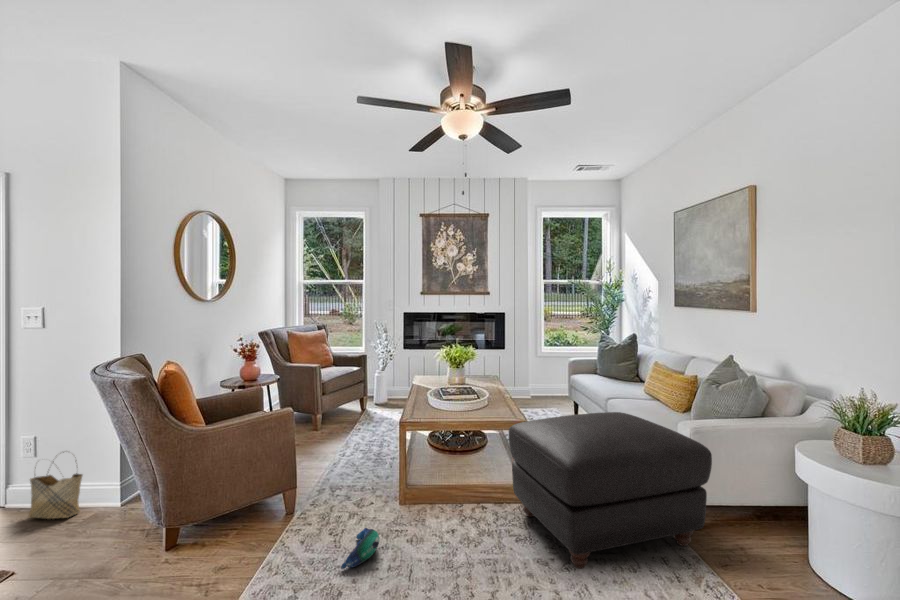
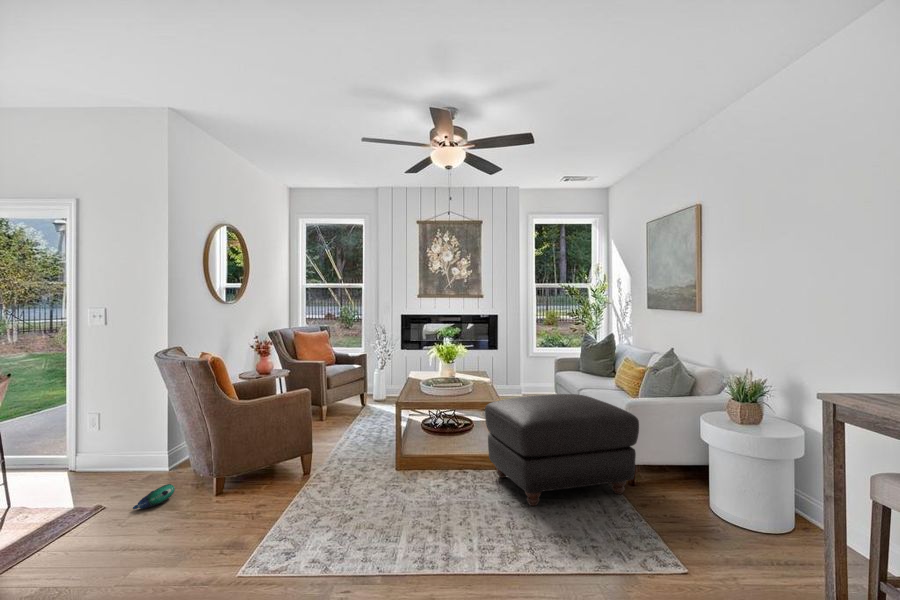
woven basket: present [28,461,82,519] -> none [97,425,139,477]
plush toy: present [341,528,379,569] -> present [133,484,175,509]

